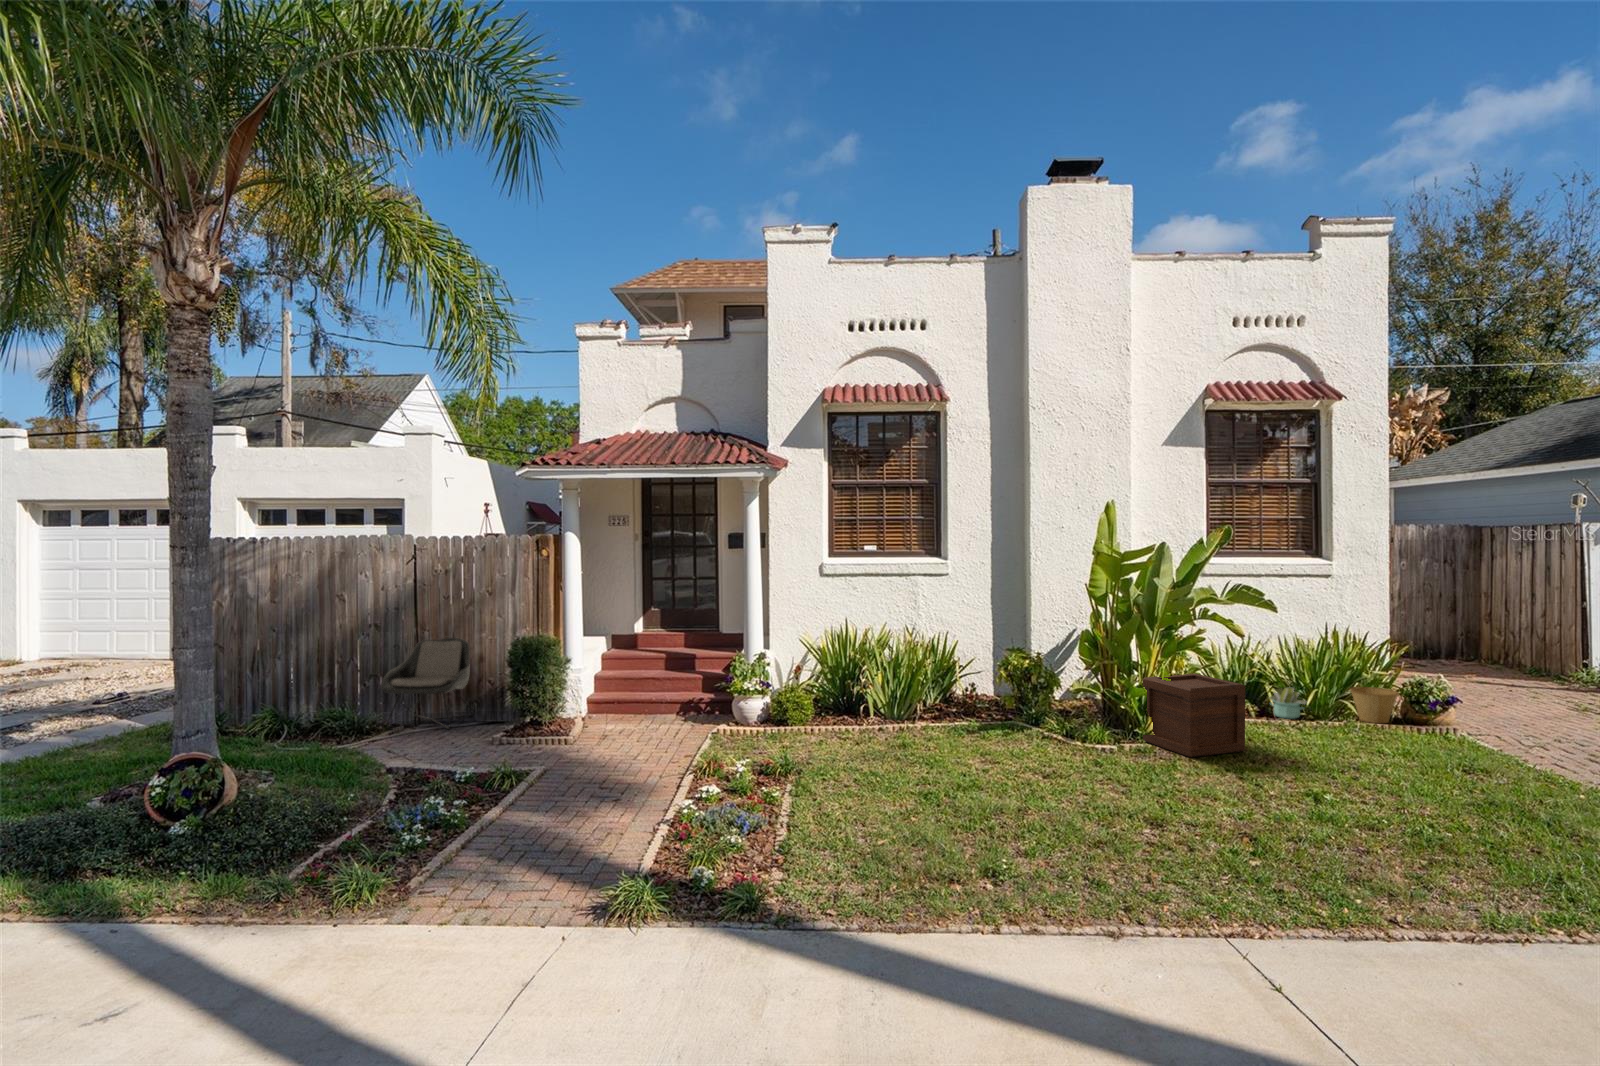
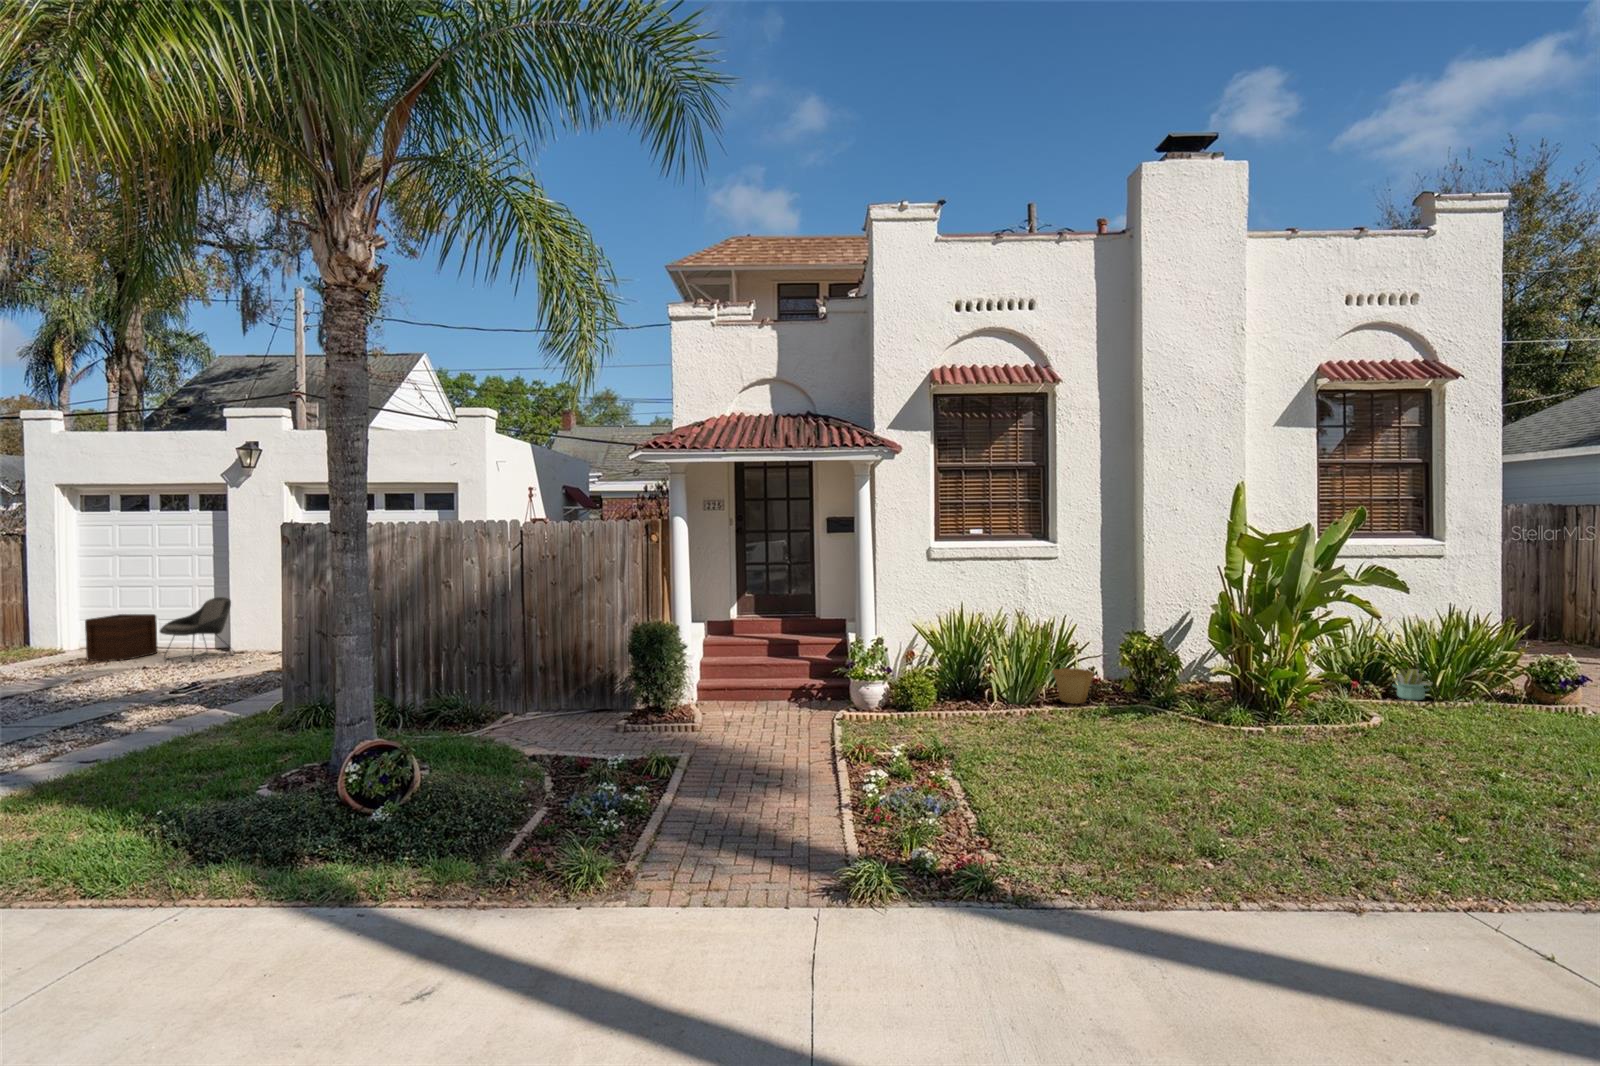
lounge chair: present [381,638,475,730] -> present [160,597,233,661]
wooden crate: present [1143,674,1245,757] -> present [85,614,158,660]
basket: present [1350,687,1398,723] -> present [1052,668,1093,703]

